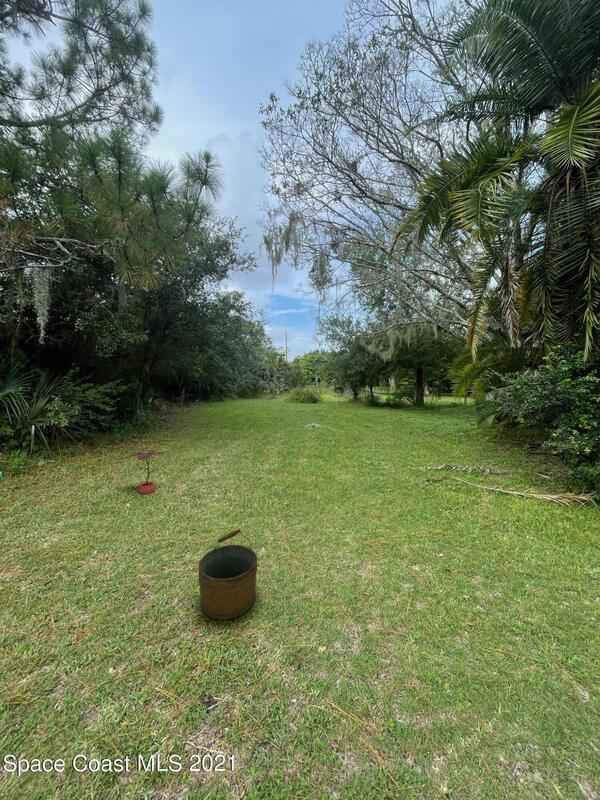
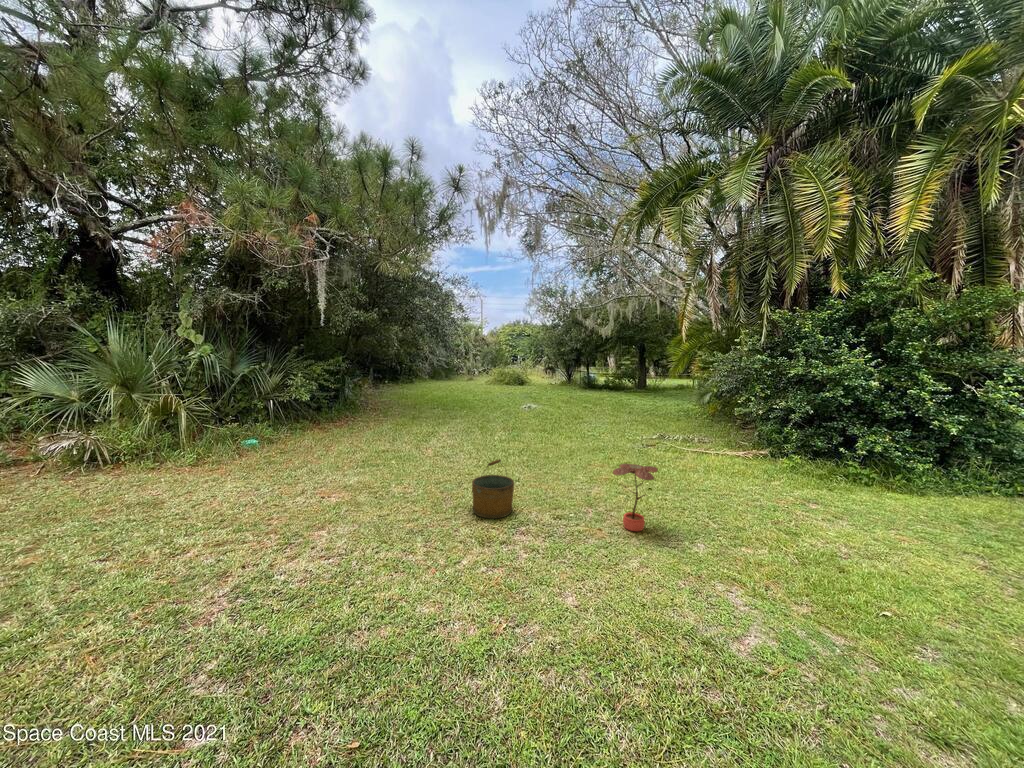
potted plant: present [129,450,164,494] -> present [613,464,658,531]

